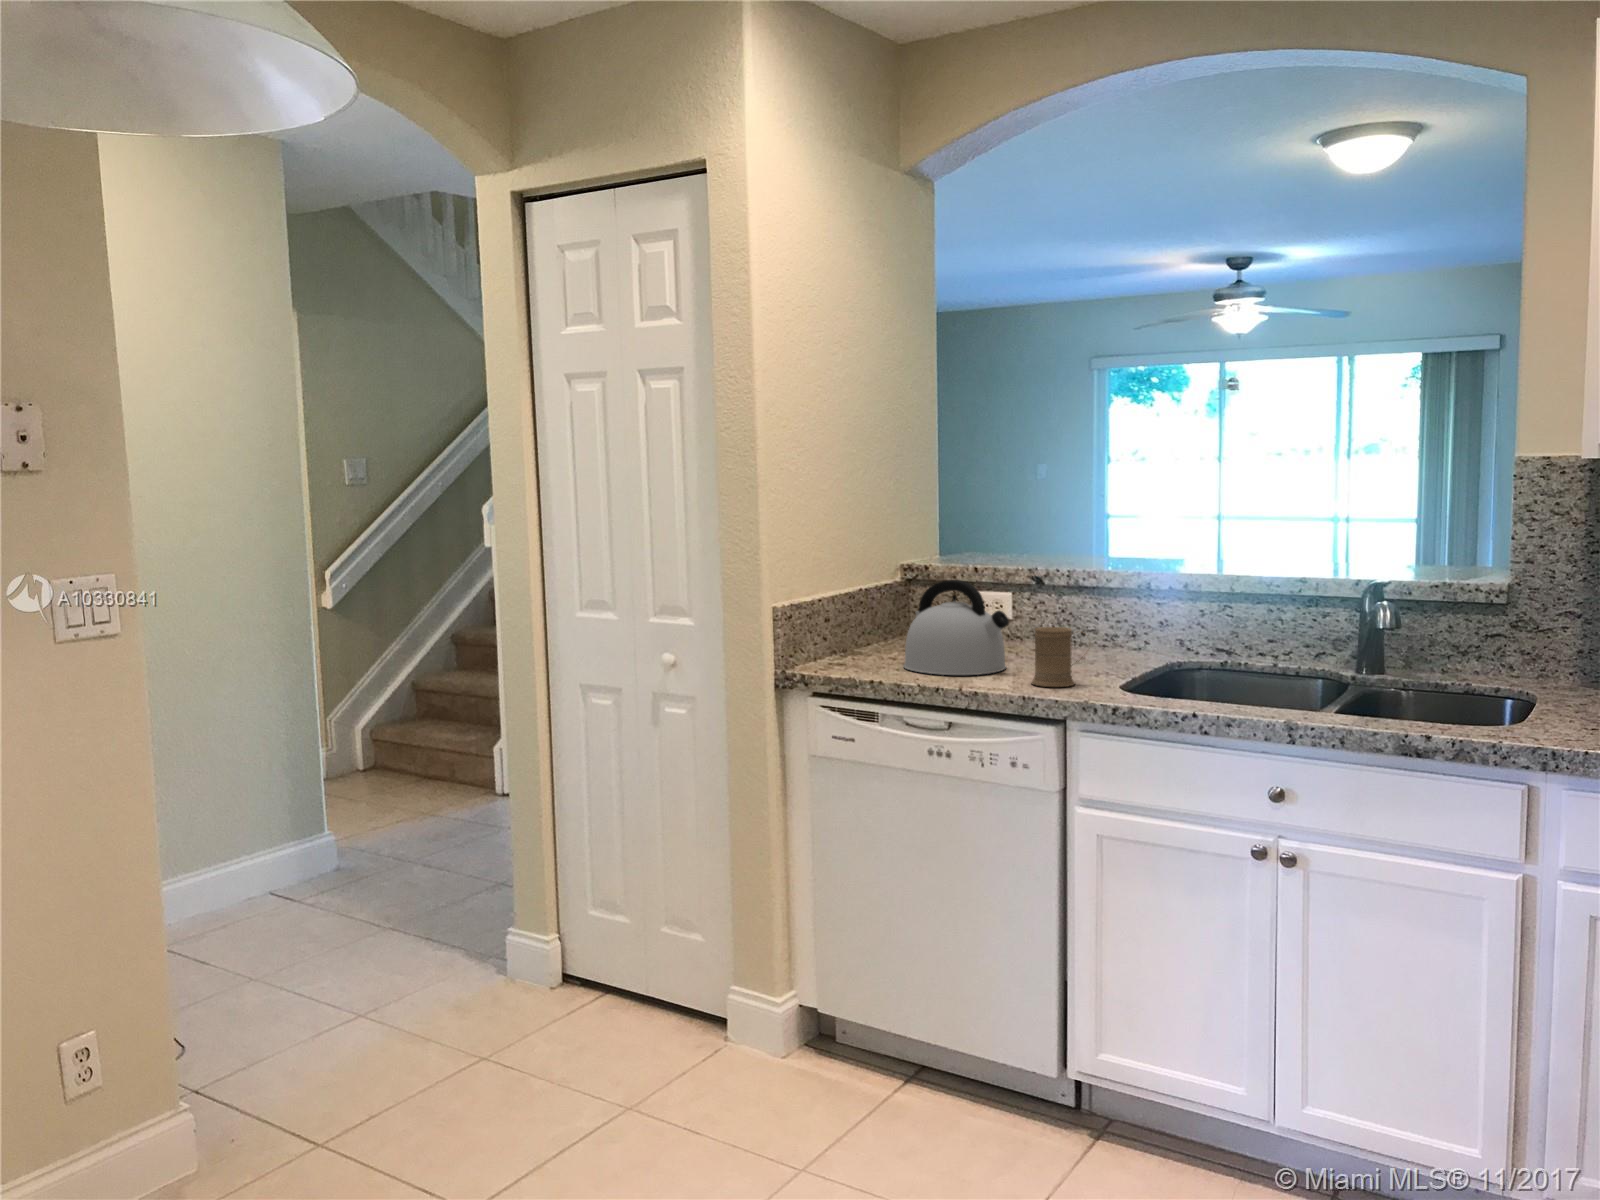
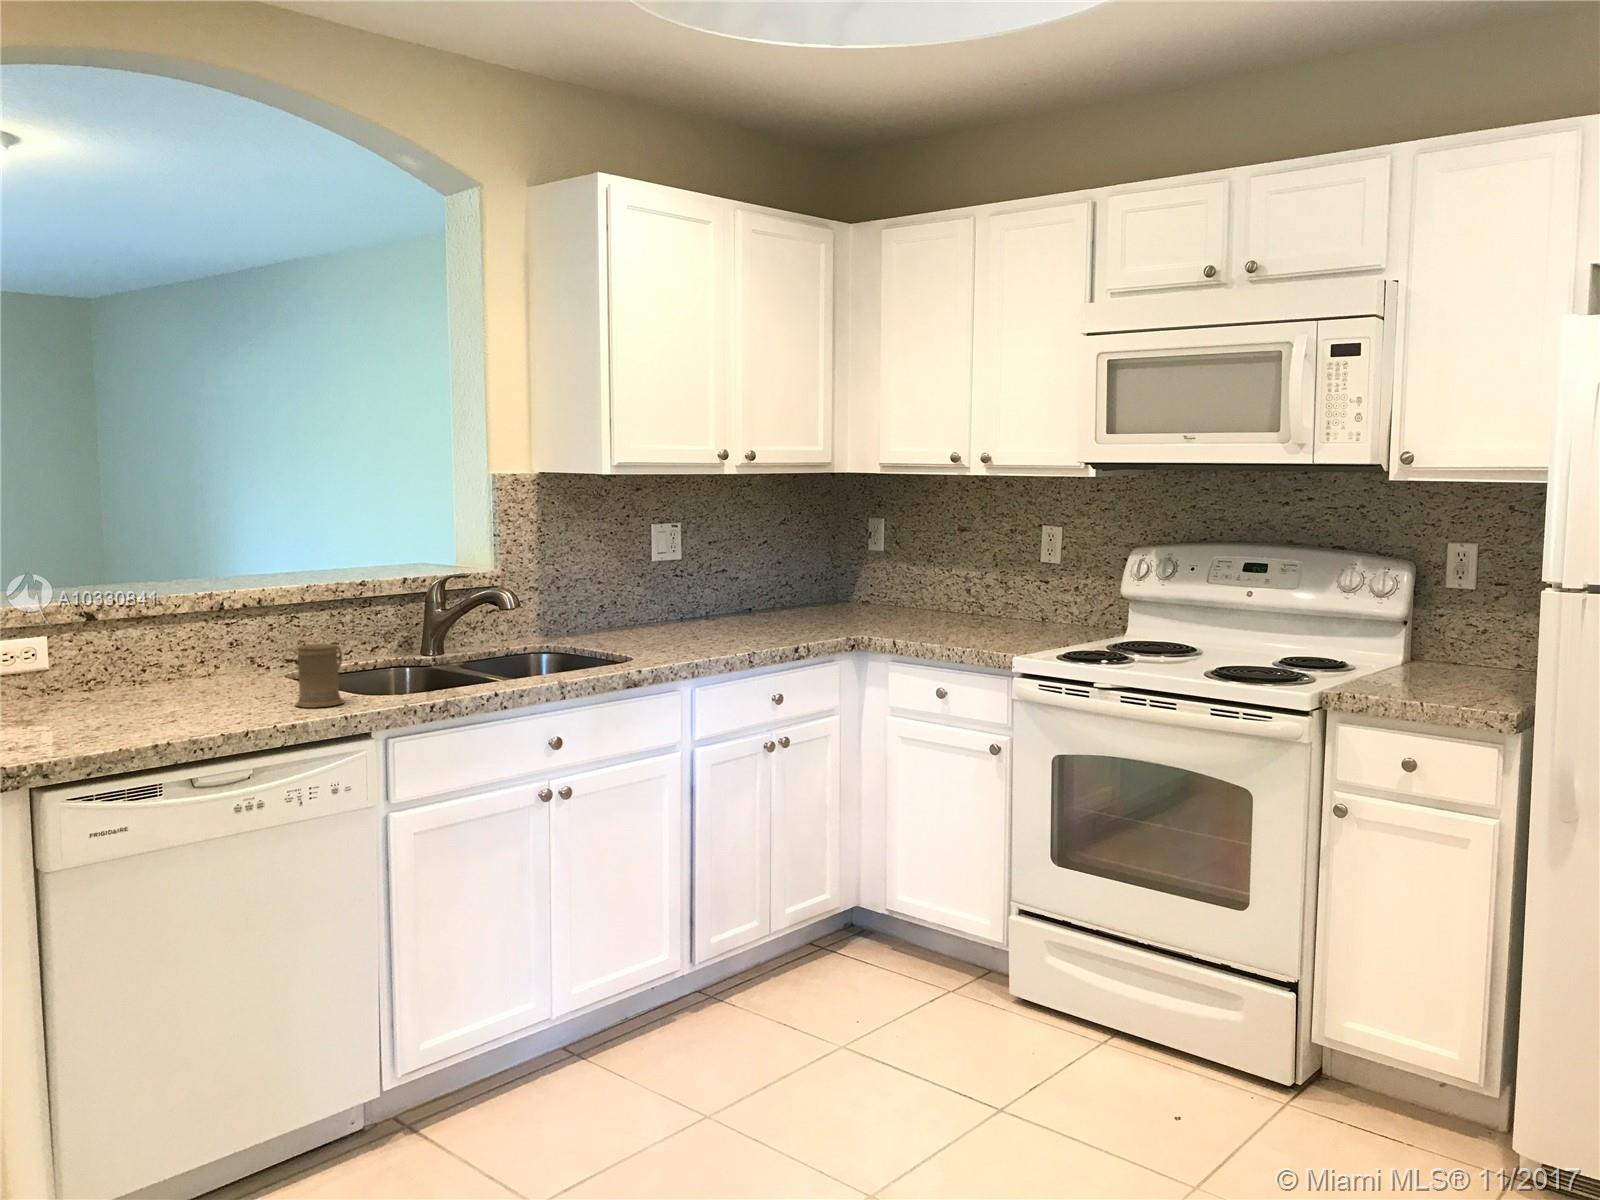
kettle: present [904,580,1009,675] -> none [94,612,238,728]

